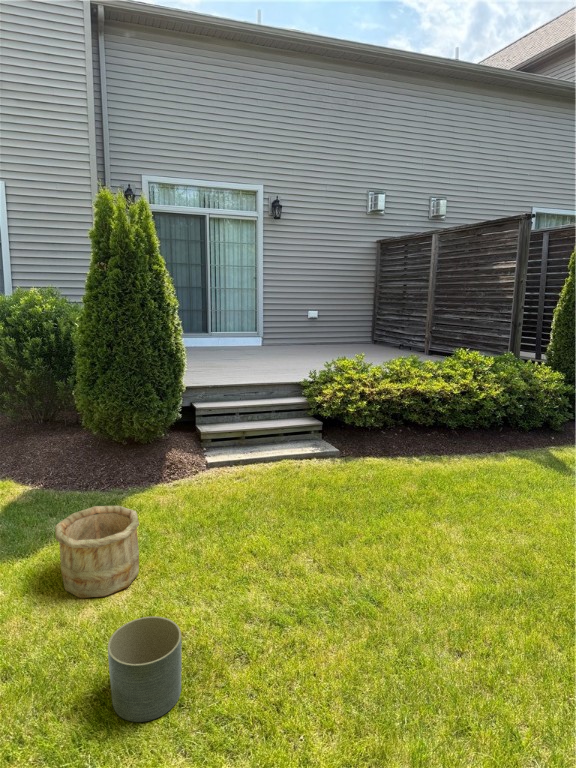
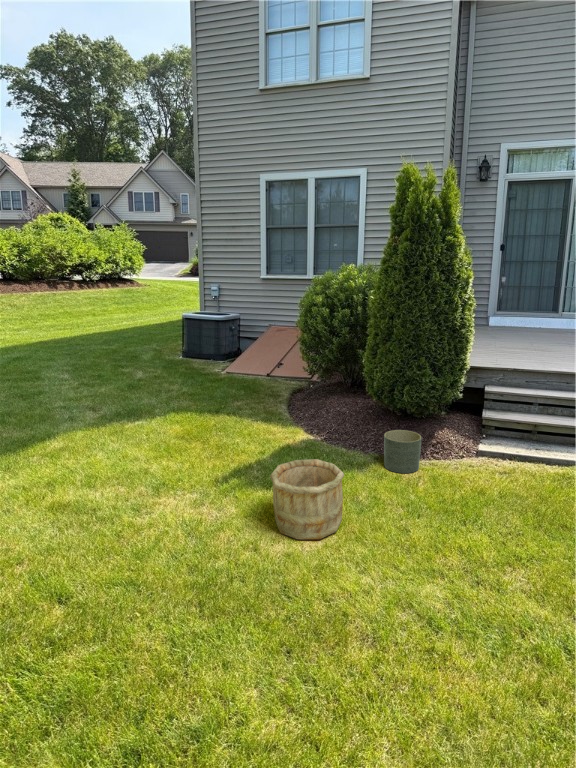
planter: present [108,616,181,722] -> present [384,430,421,473]

